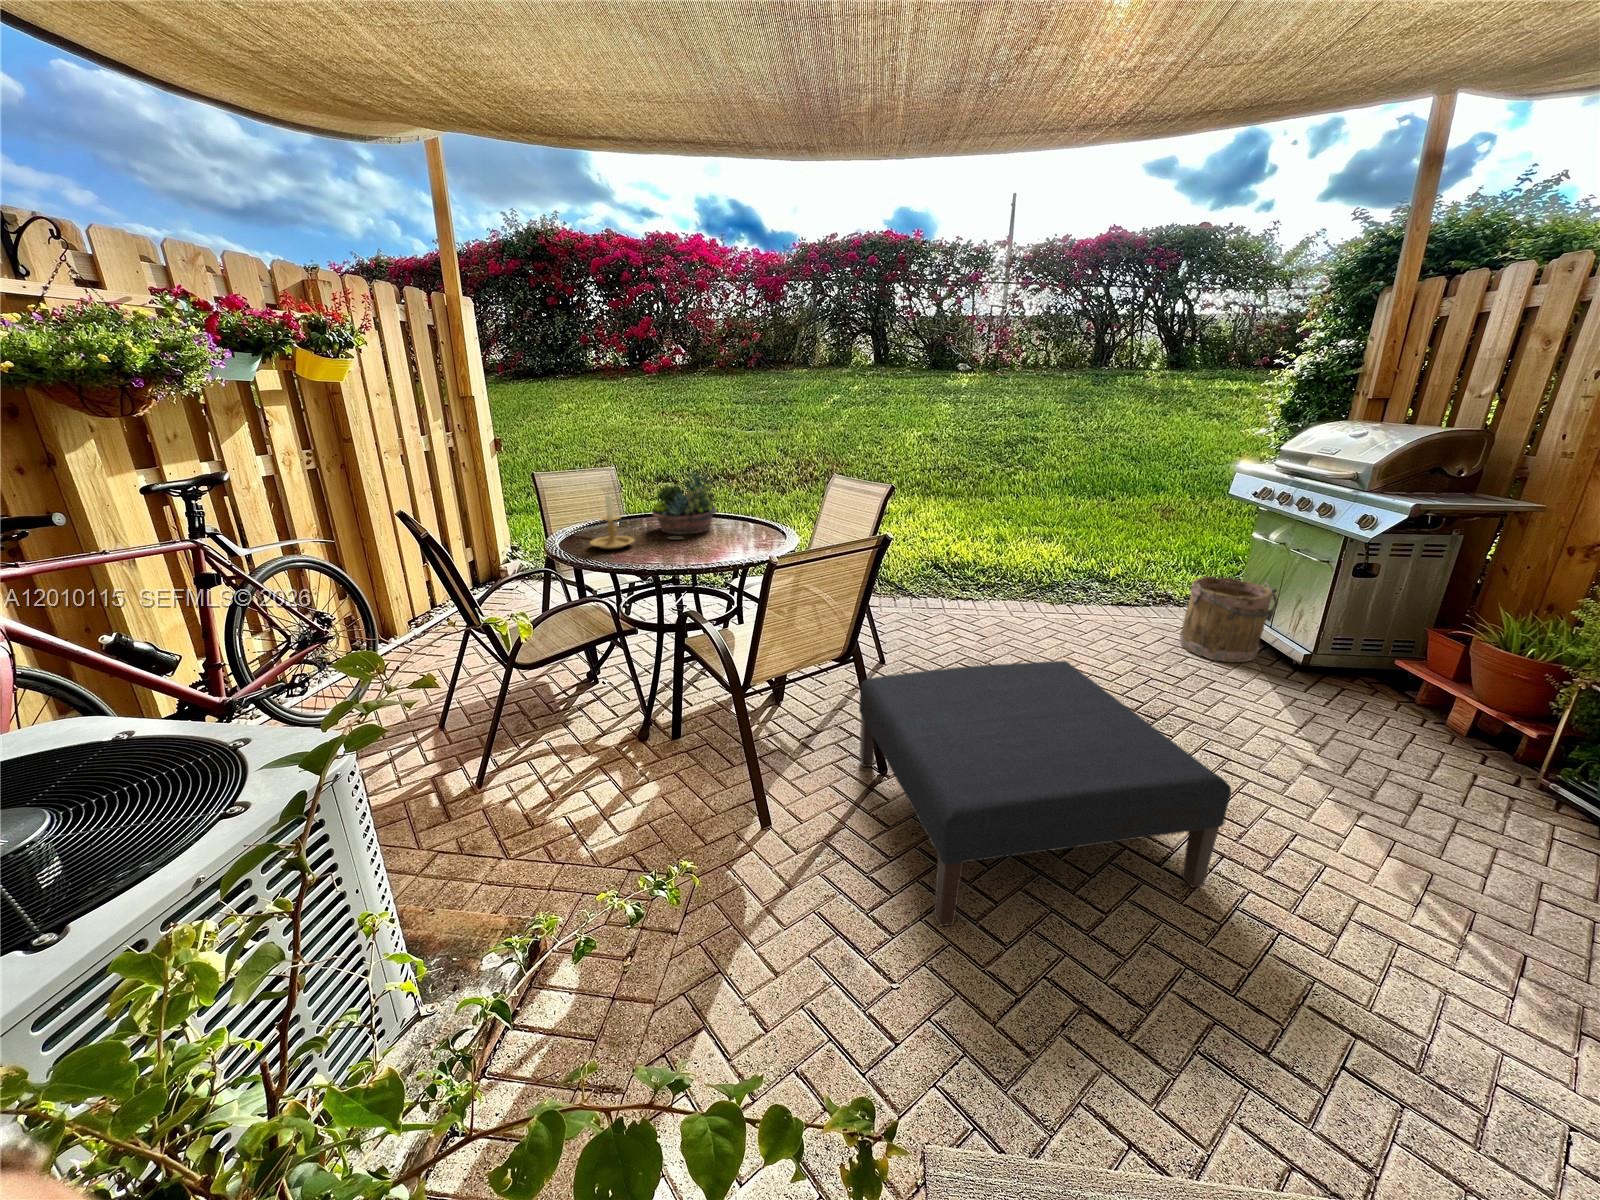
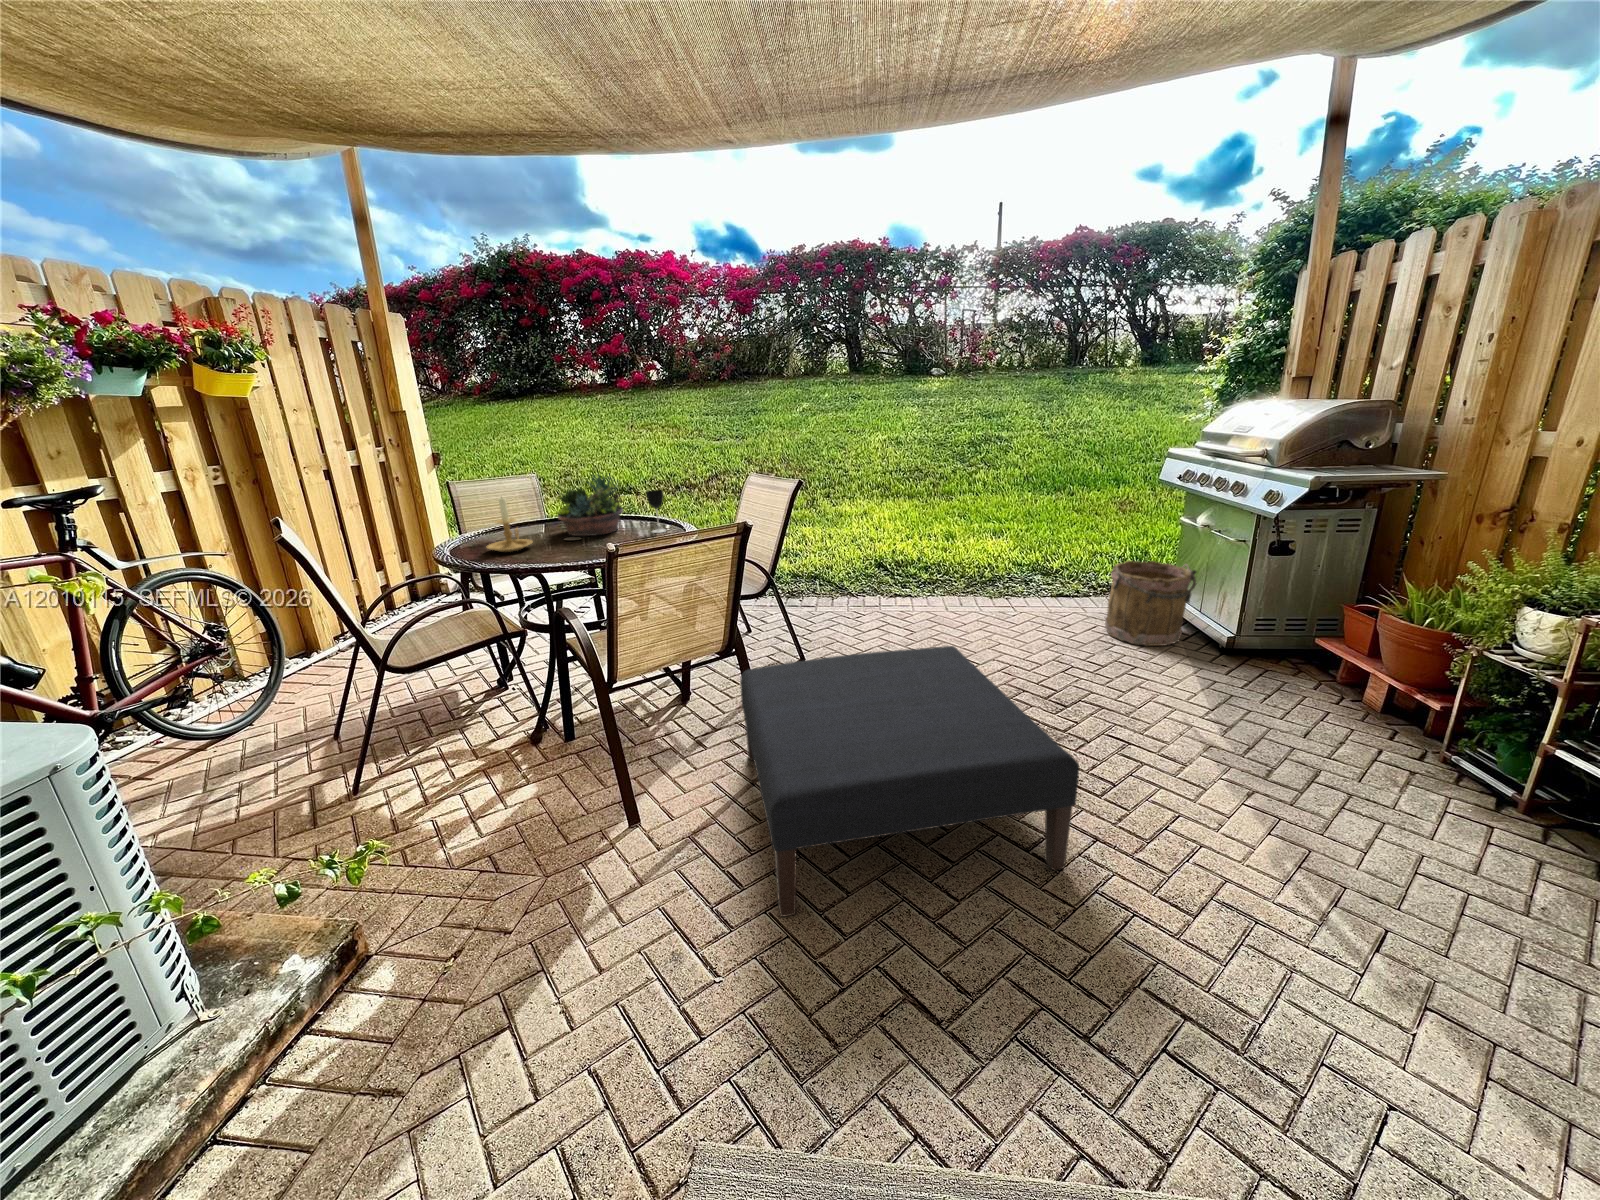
wine glass: none [745,490,761,534] -> present [646,490,665,533]

